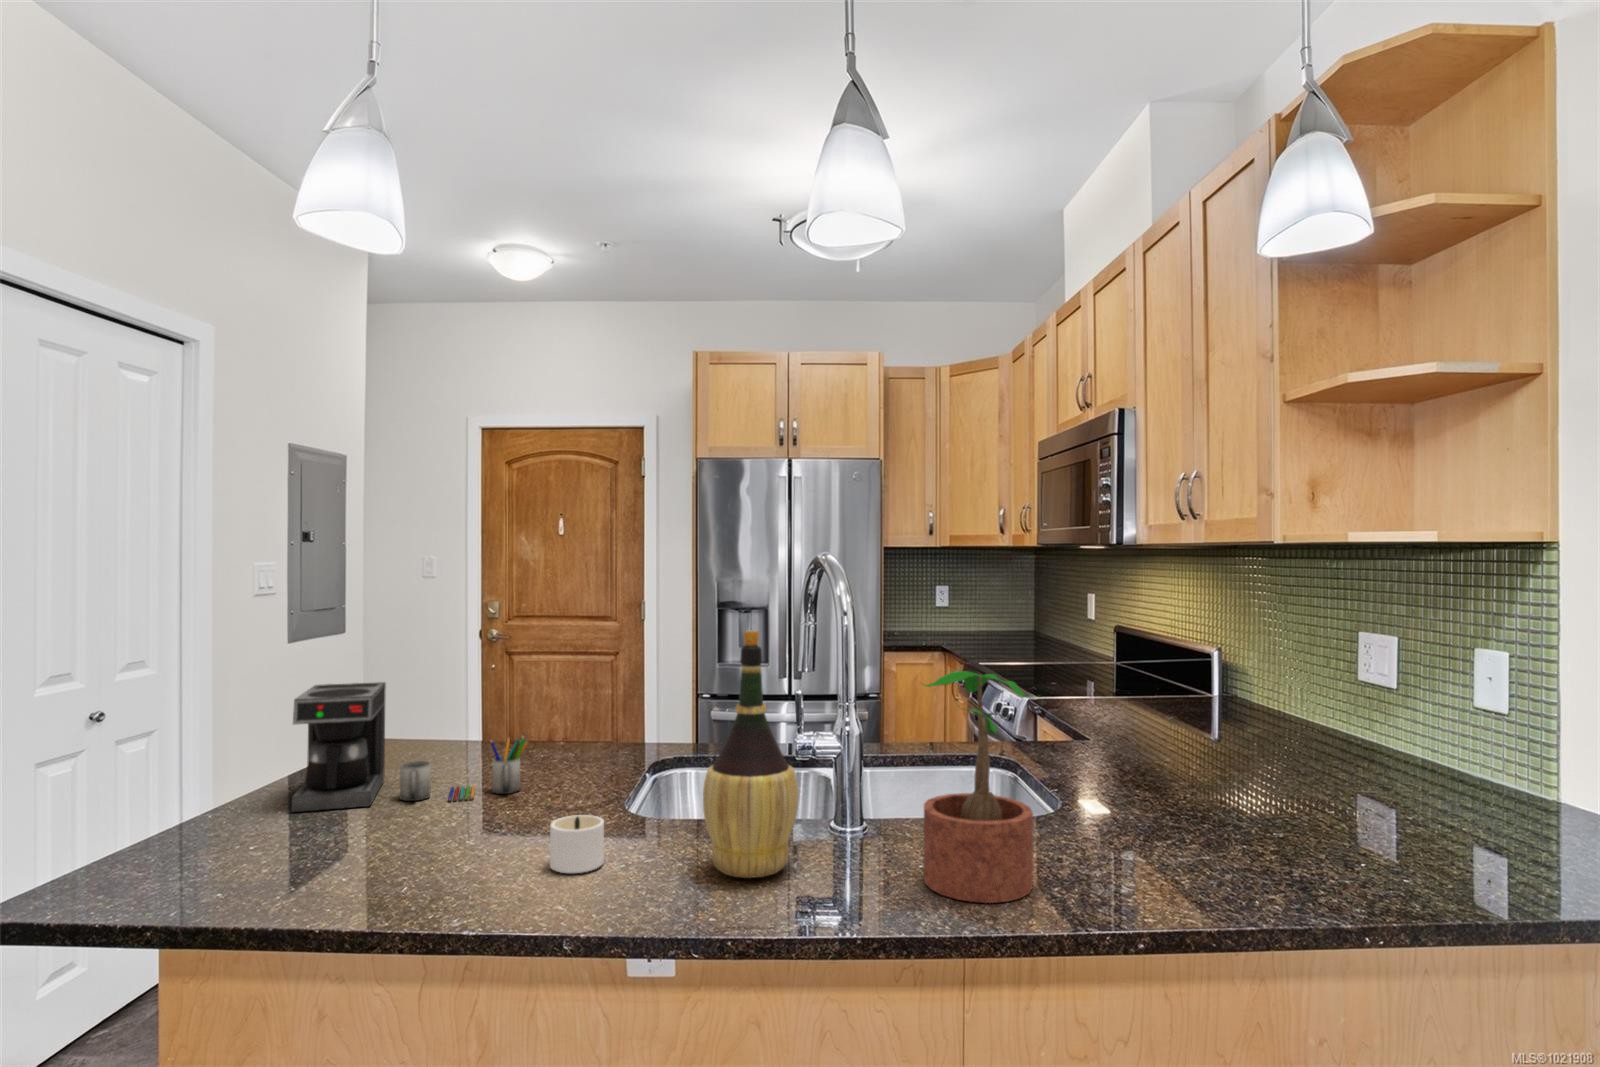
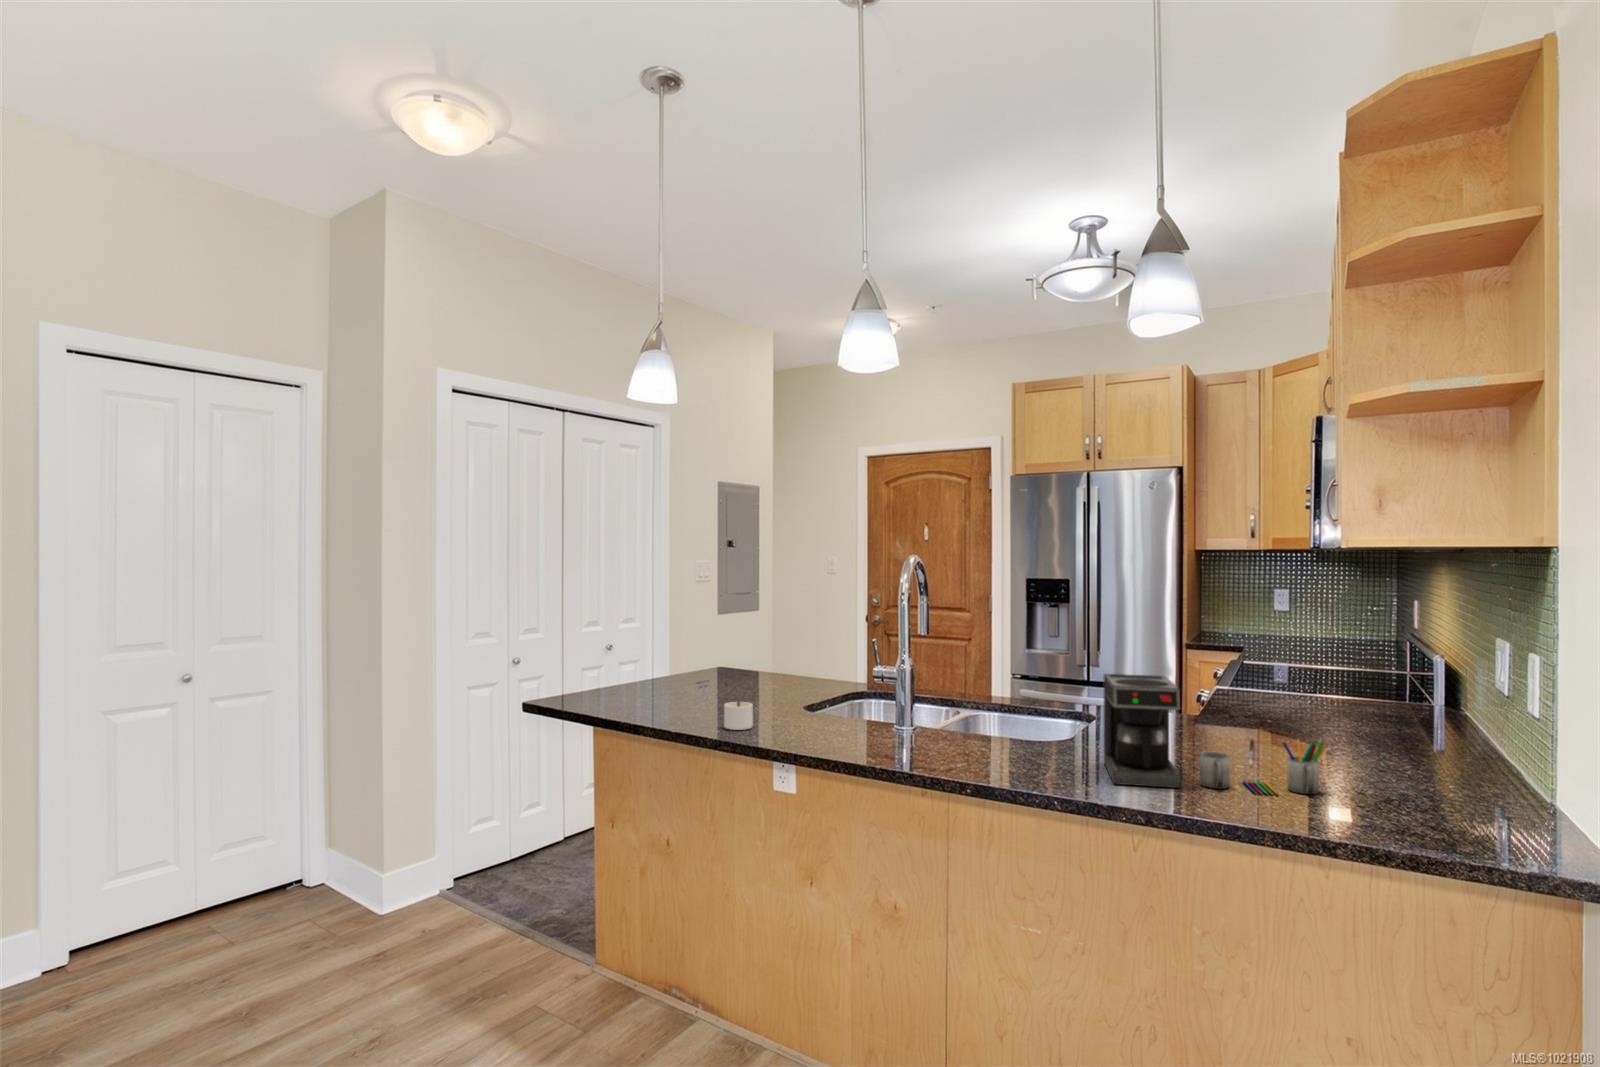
wine bottle: present [703,630,799,878] -> none [790,602,845,741]
potted plant: present [924,671,1033,903] -> none [894,631,963,766]
coffee maker: present [291,682,528,812] -> present [1104,674,1326,795]

